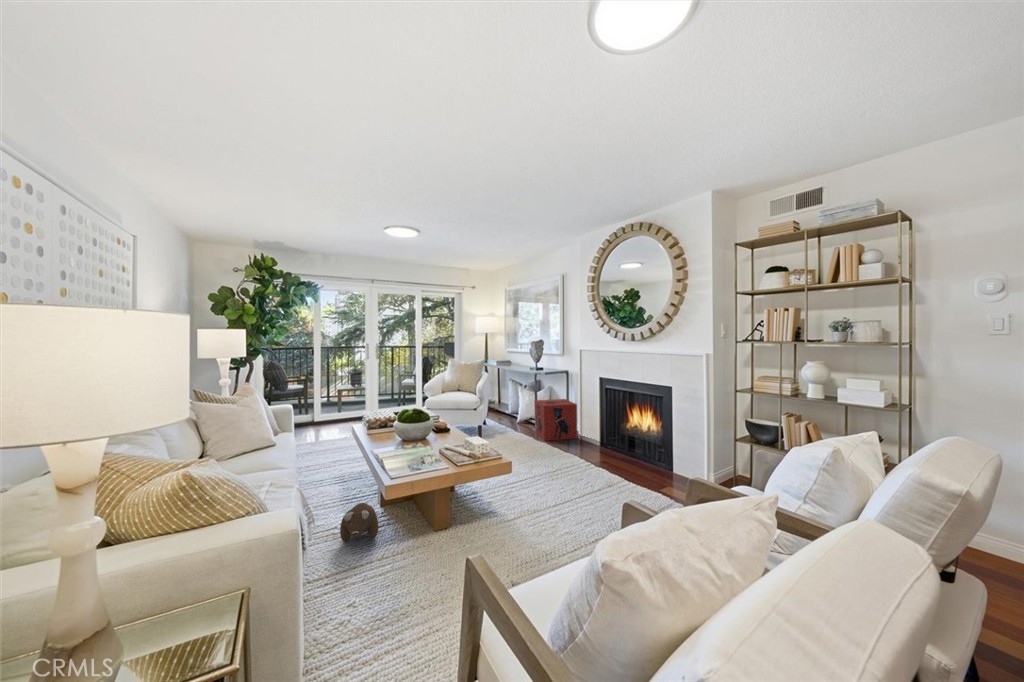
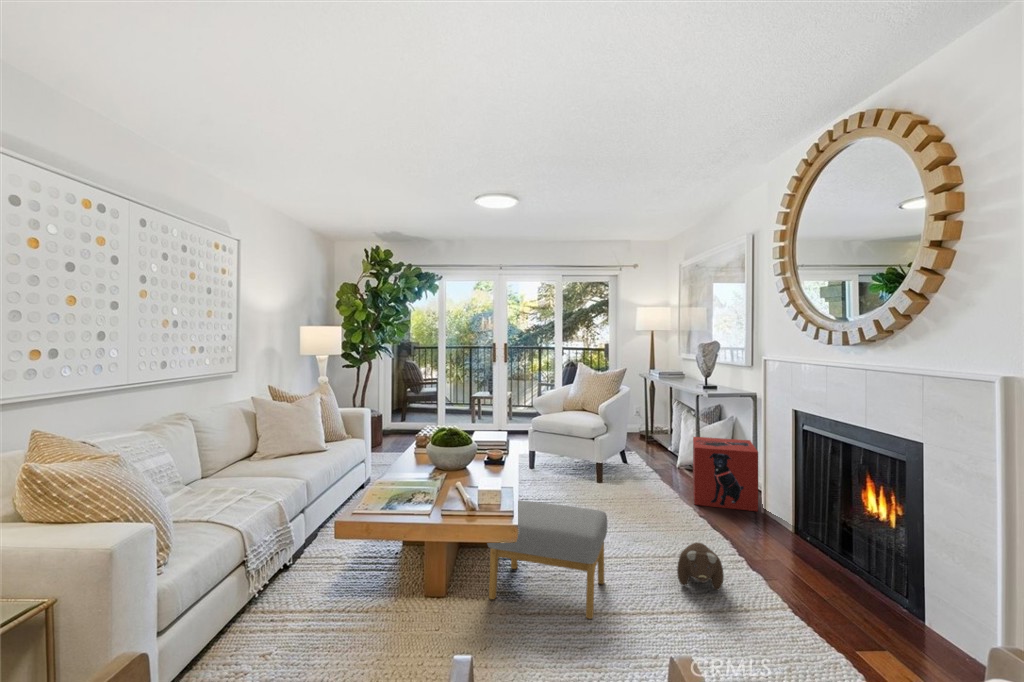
footstool: none [474,446,551,519] -> present [487,501,607,619]
plush toy: present [340,503,378,543] -> present [677,543,724,590]

